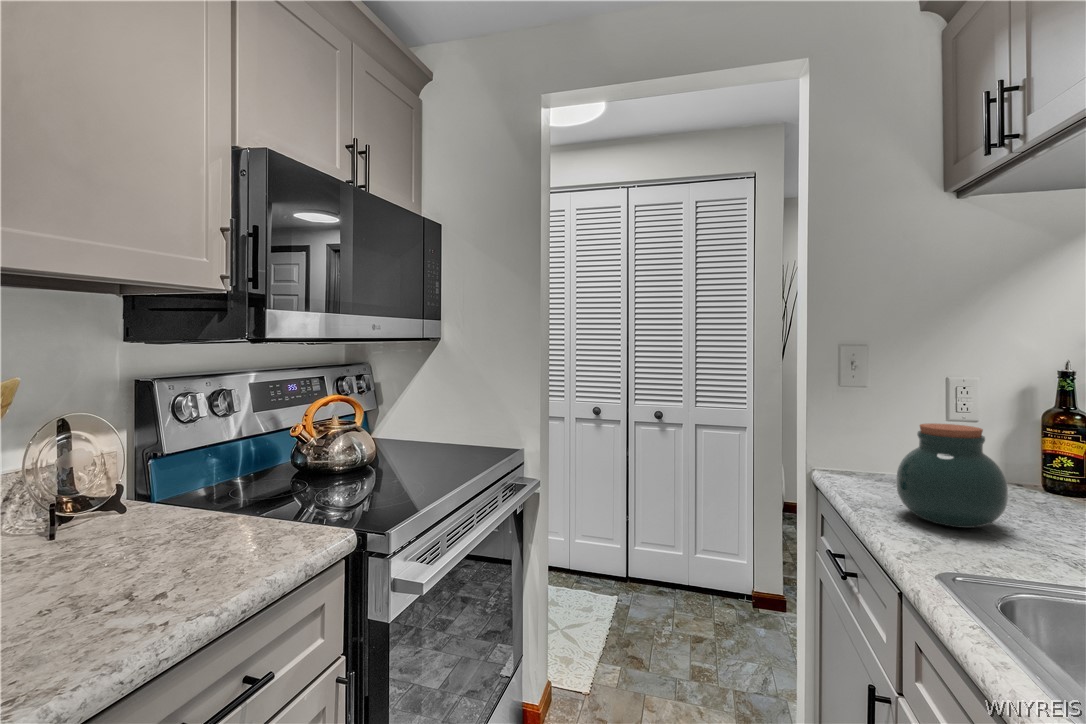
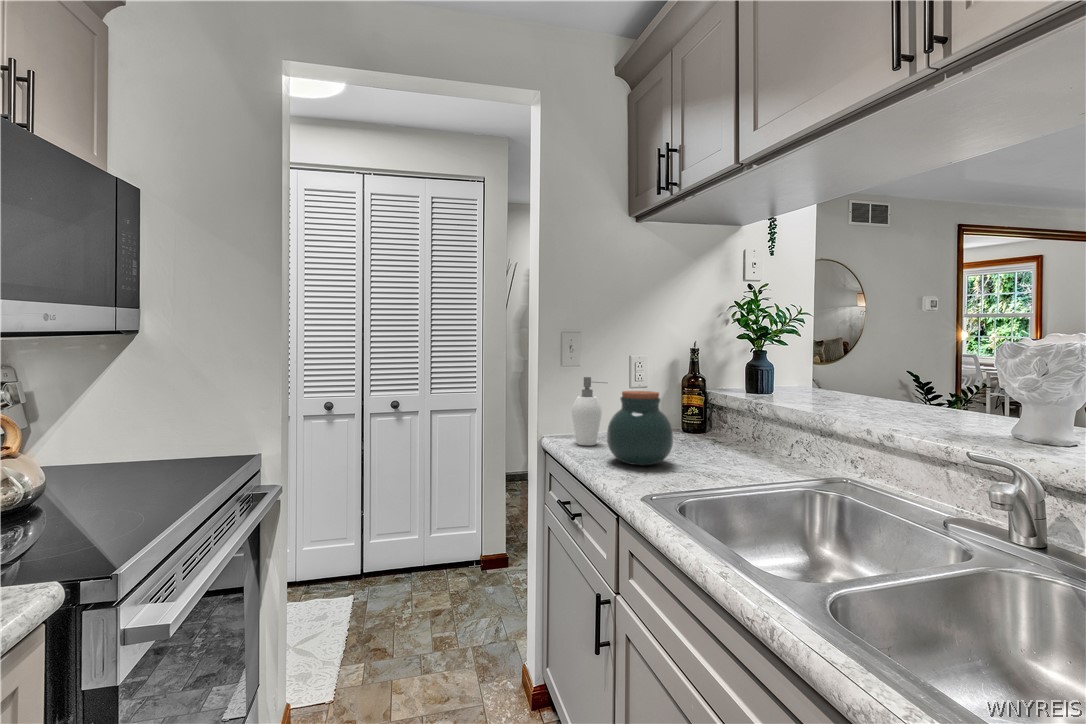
soap dispenser: none [852,400,904,487] -> present [572,377,607,445]

